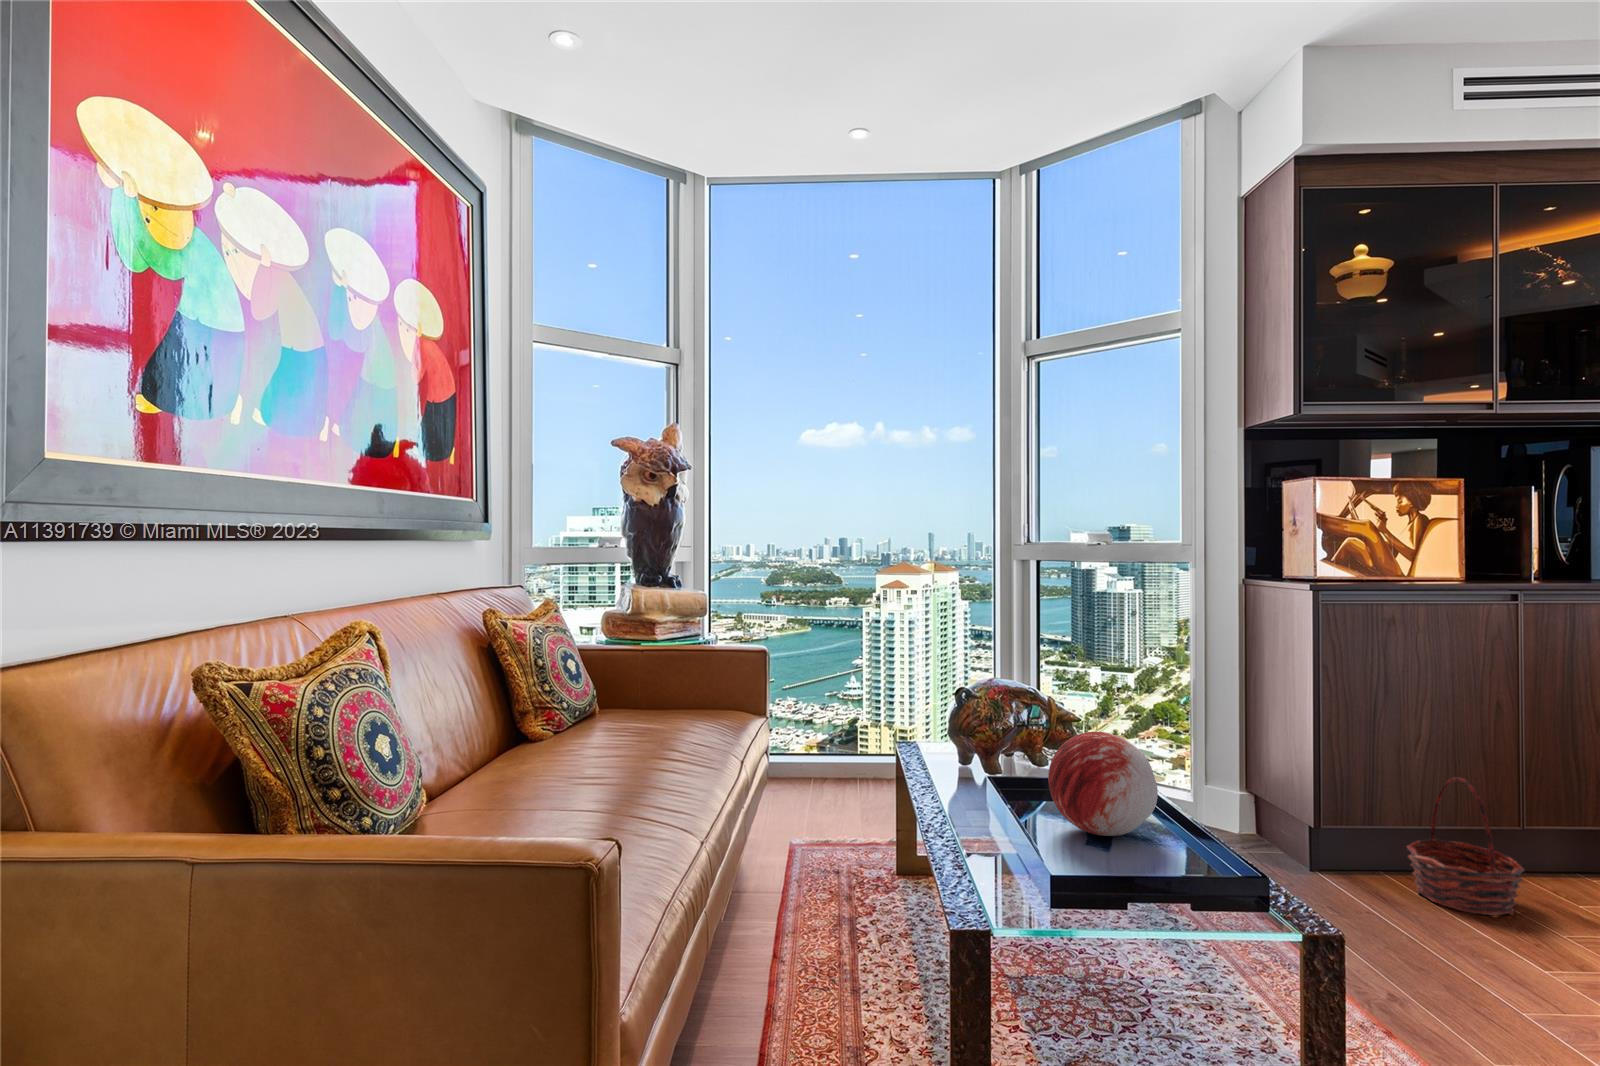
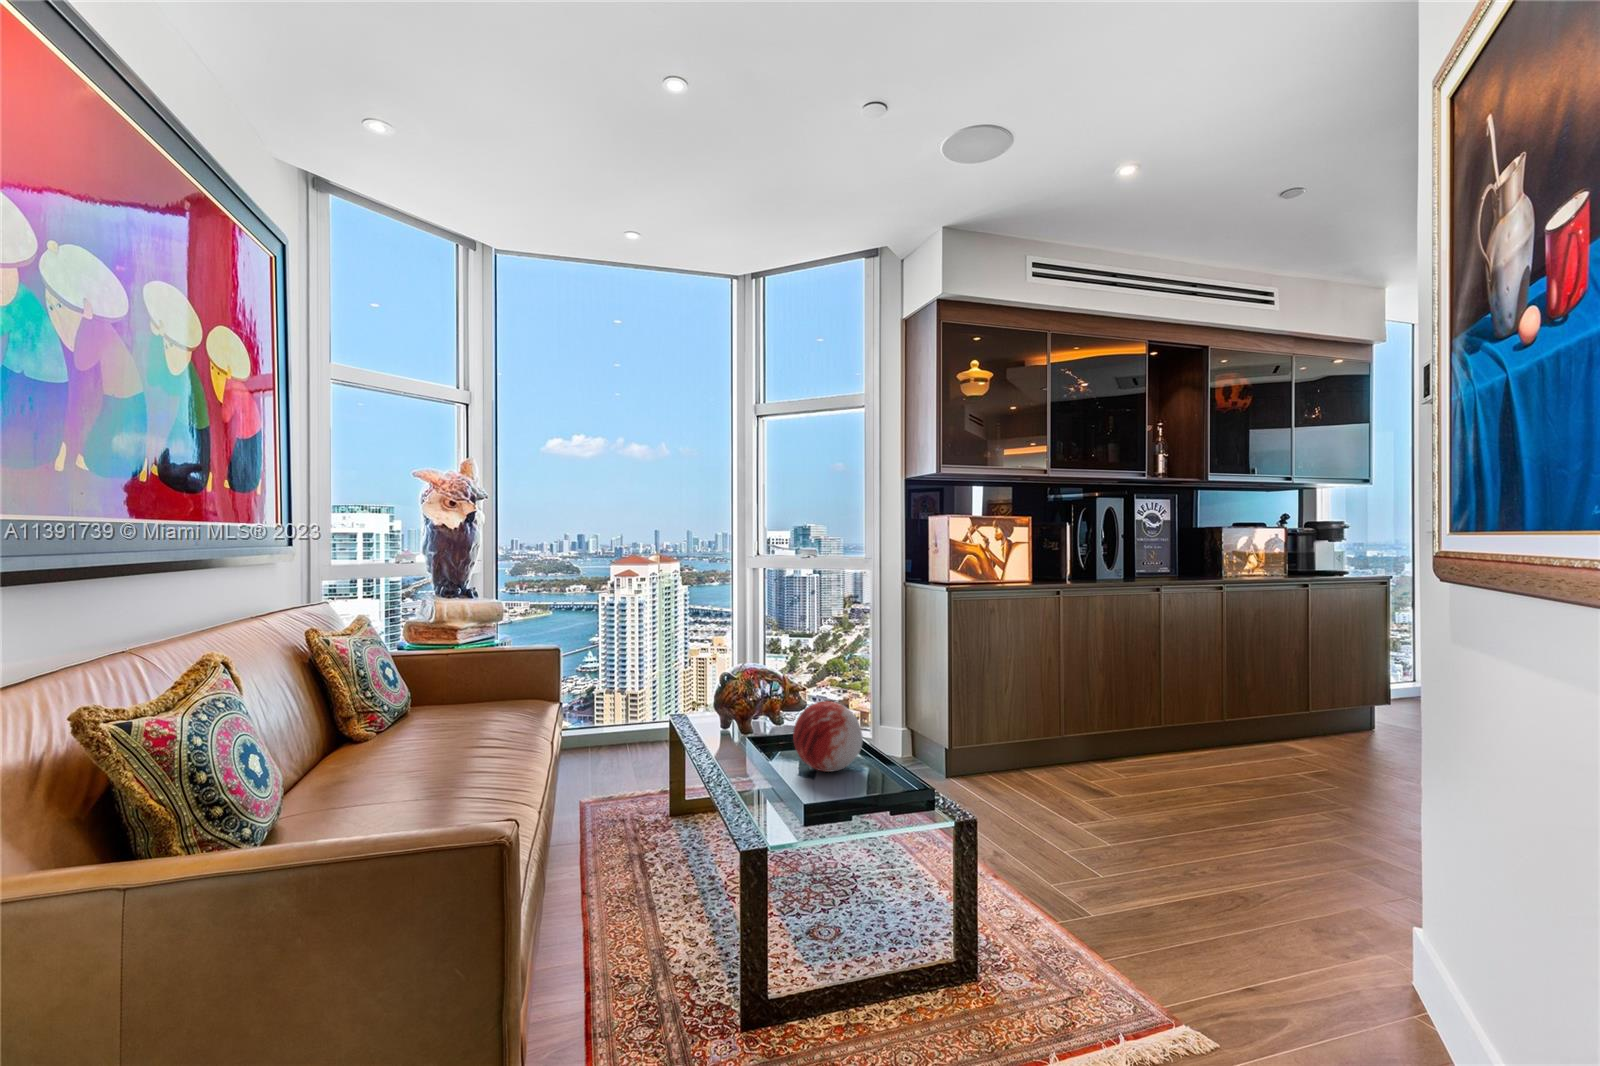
basket: present [1407,777,1524,916] -> none [1002,709,1063,794]

